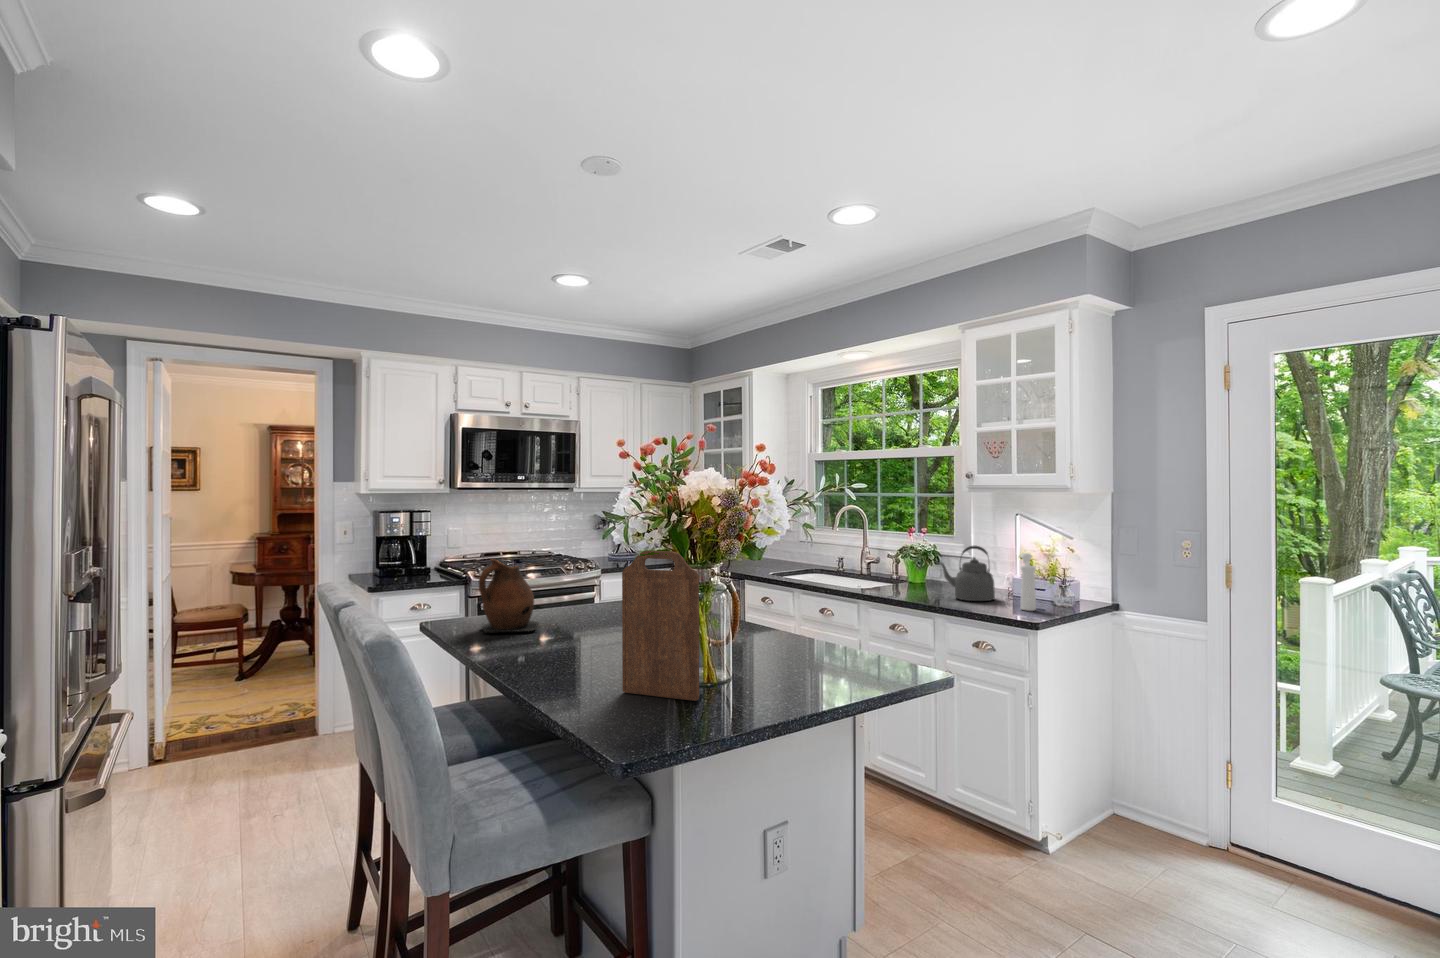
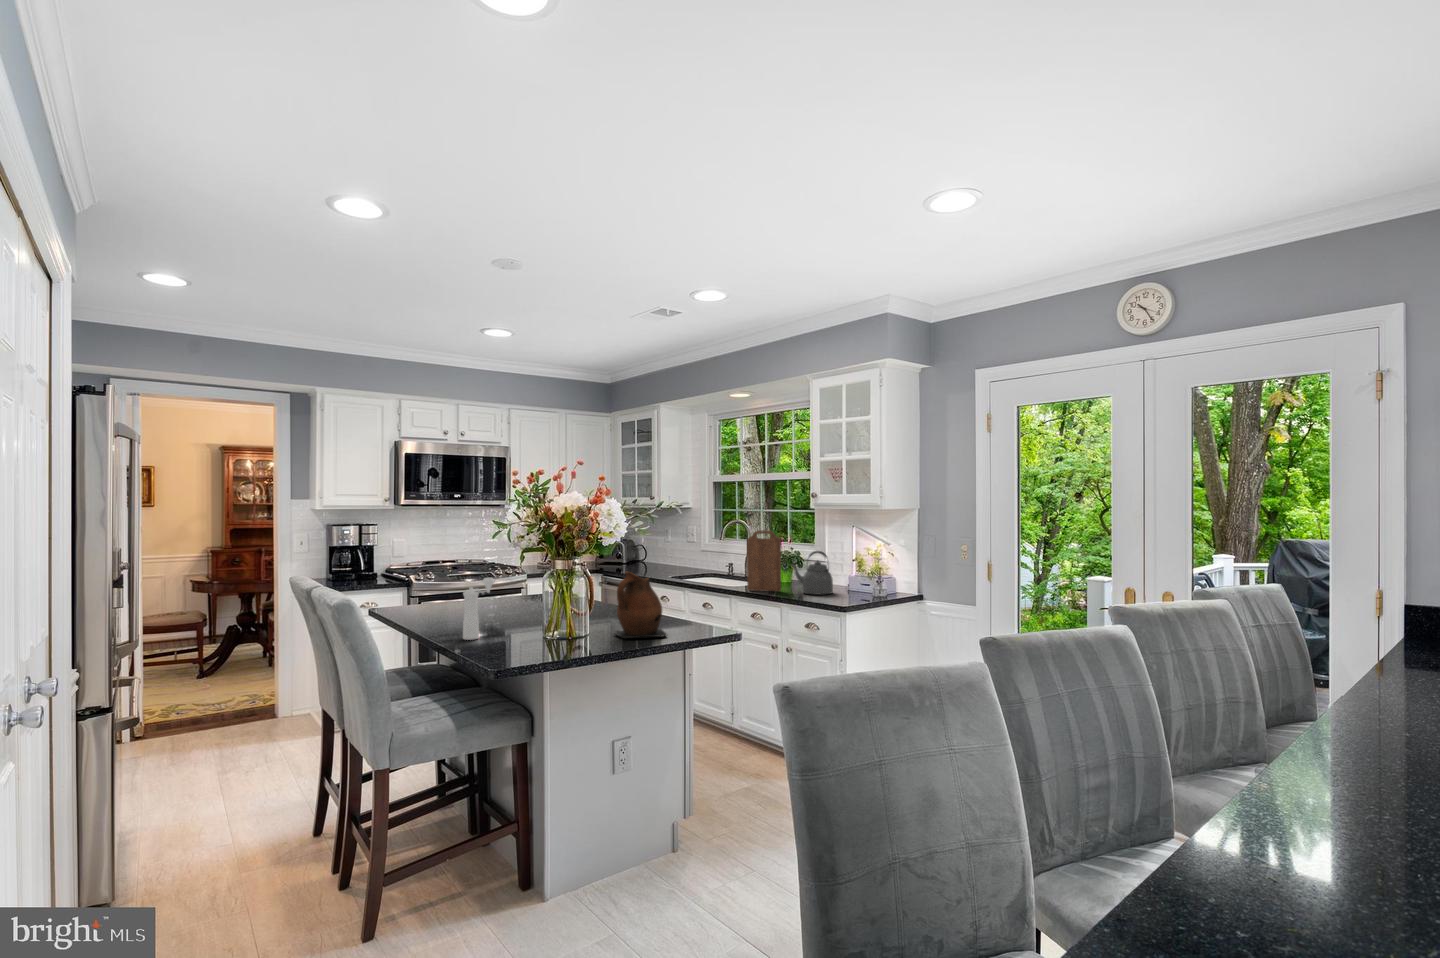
cutting board: present [622,551,699,701] -> present [747,530,781,591]
pepper mill: present [1021,553,1036,611] -> present [463,578,494,640]
ceramic pitcher: present [479,559,538,632] -> present [616,572,667,638]

